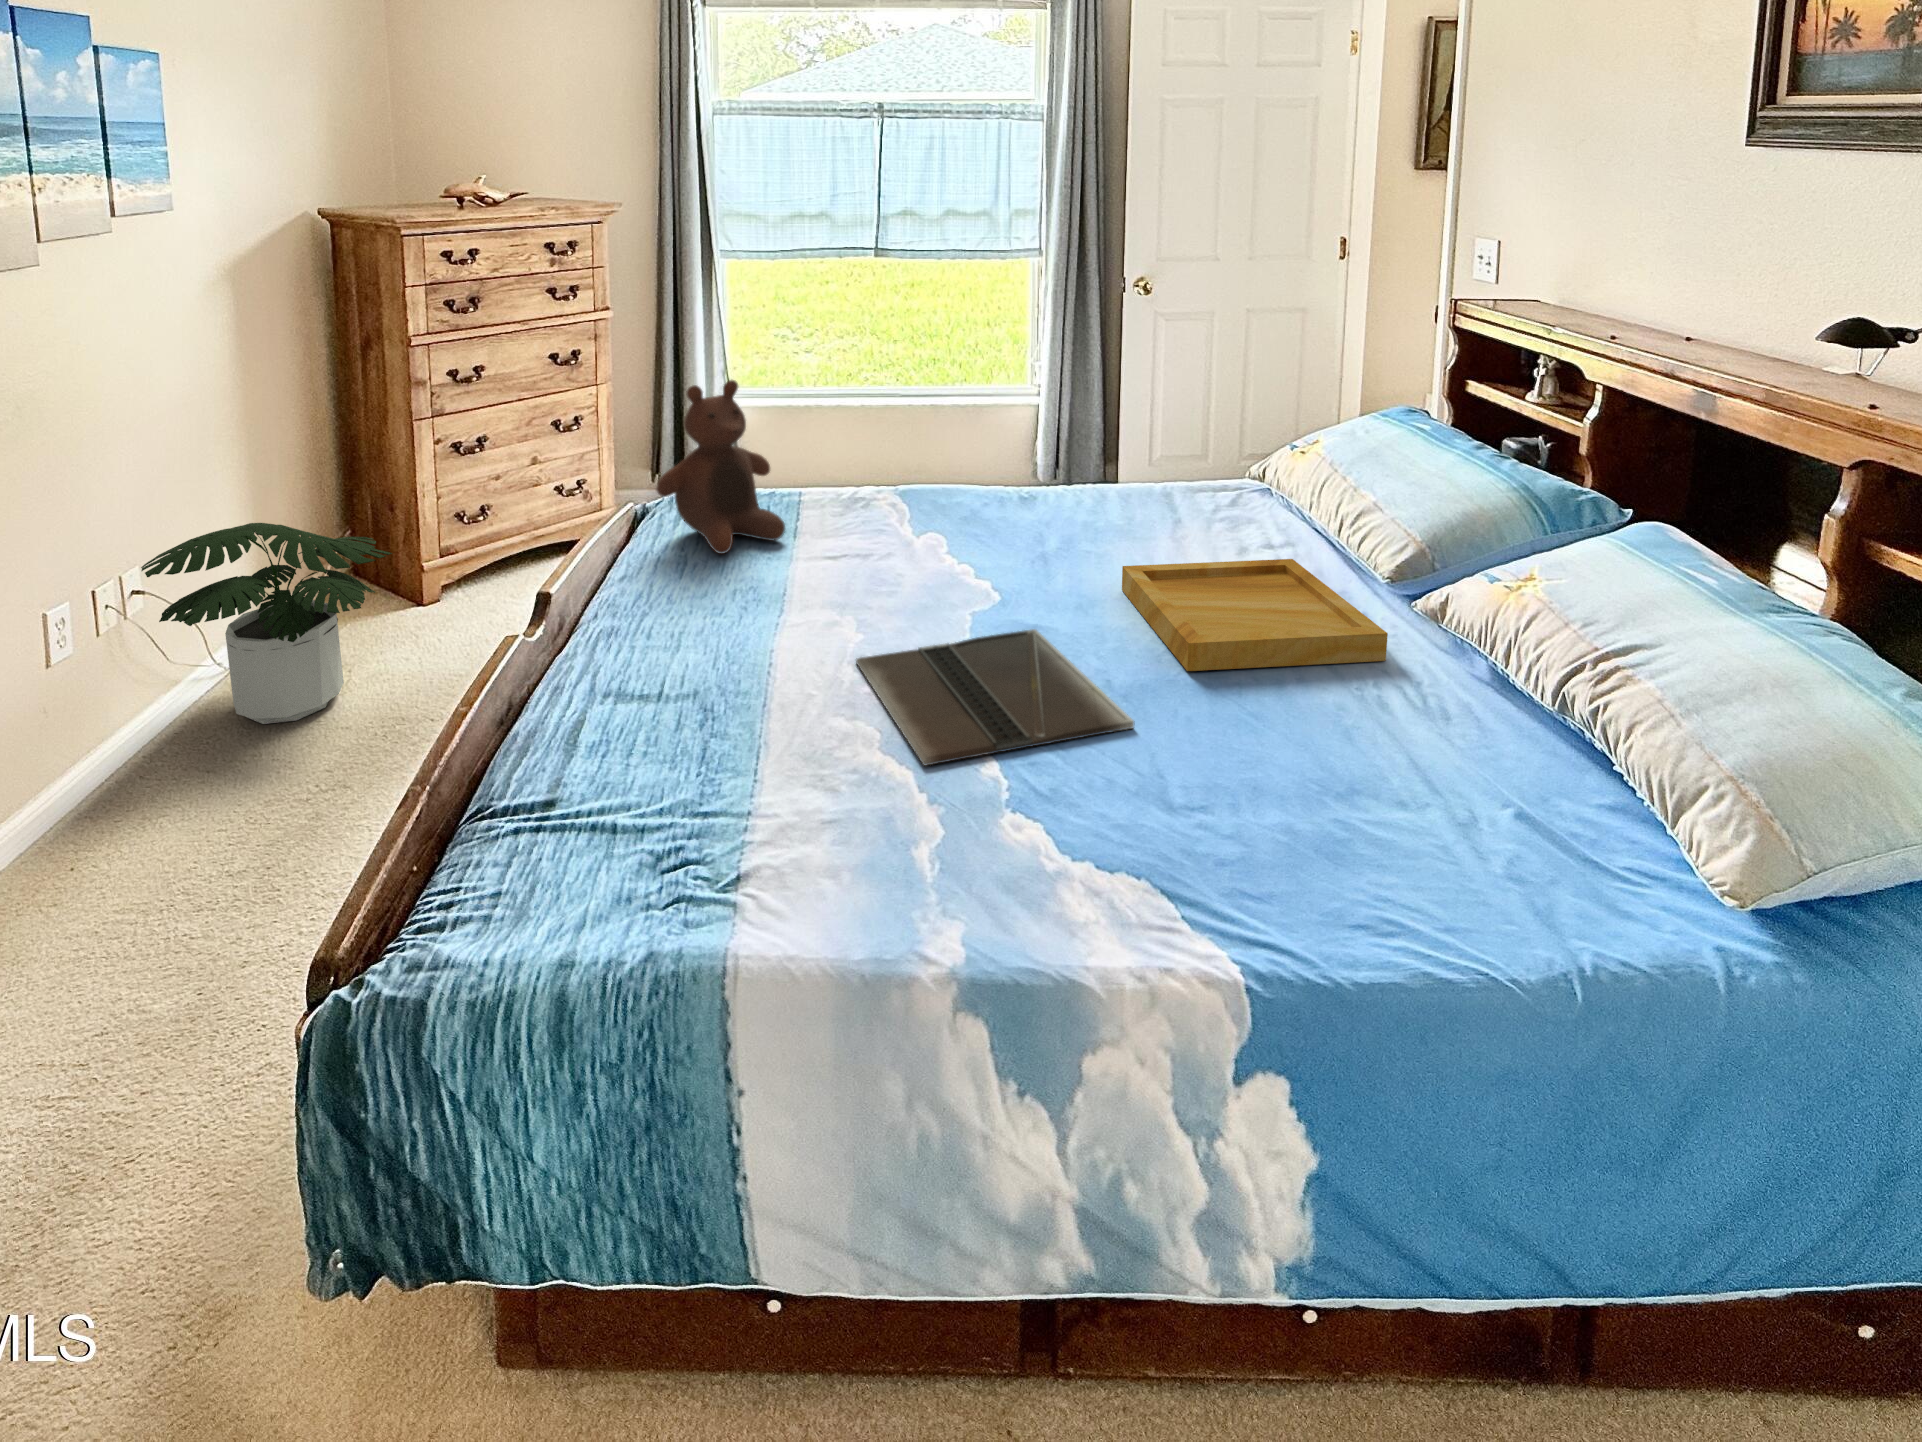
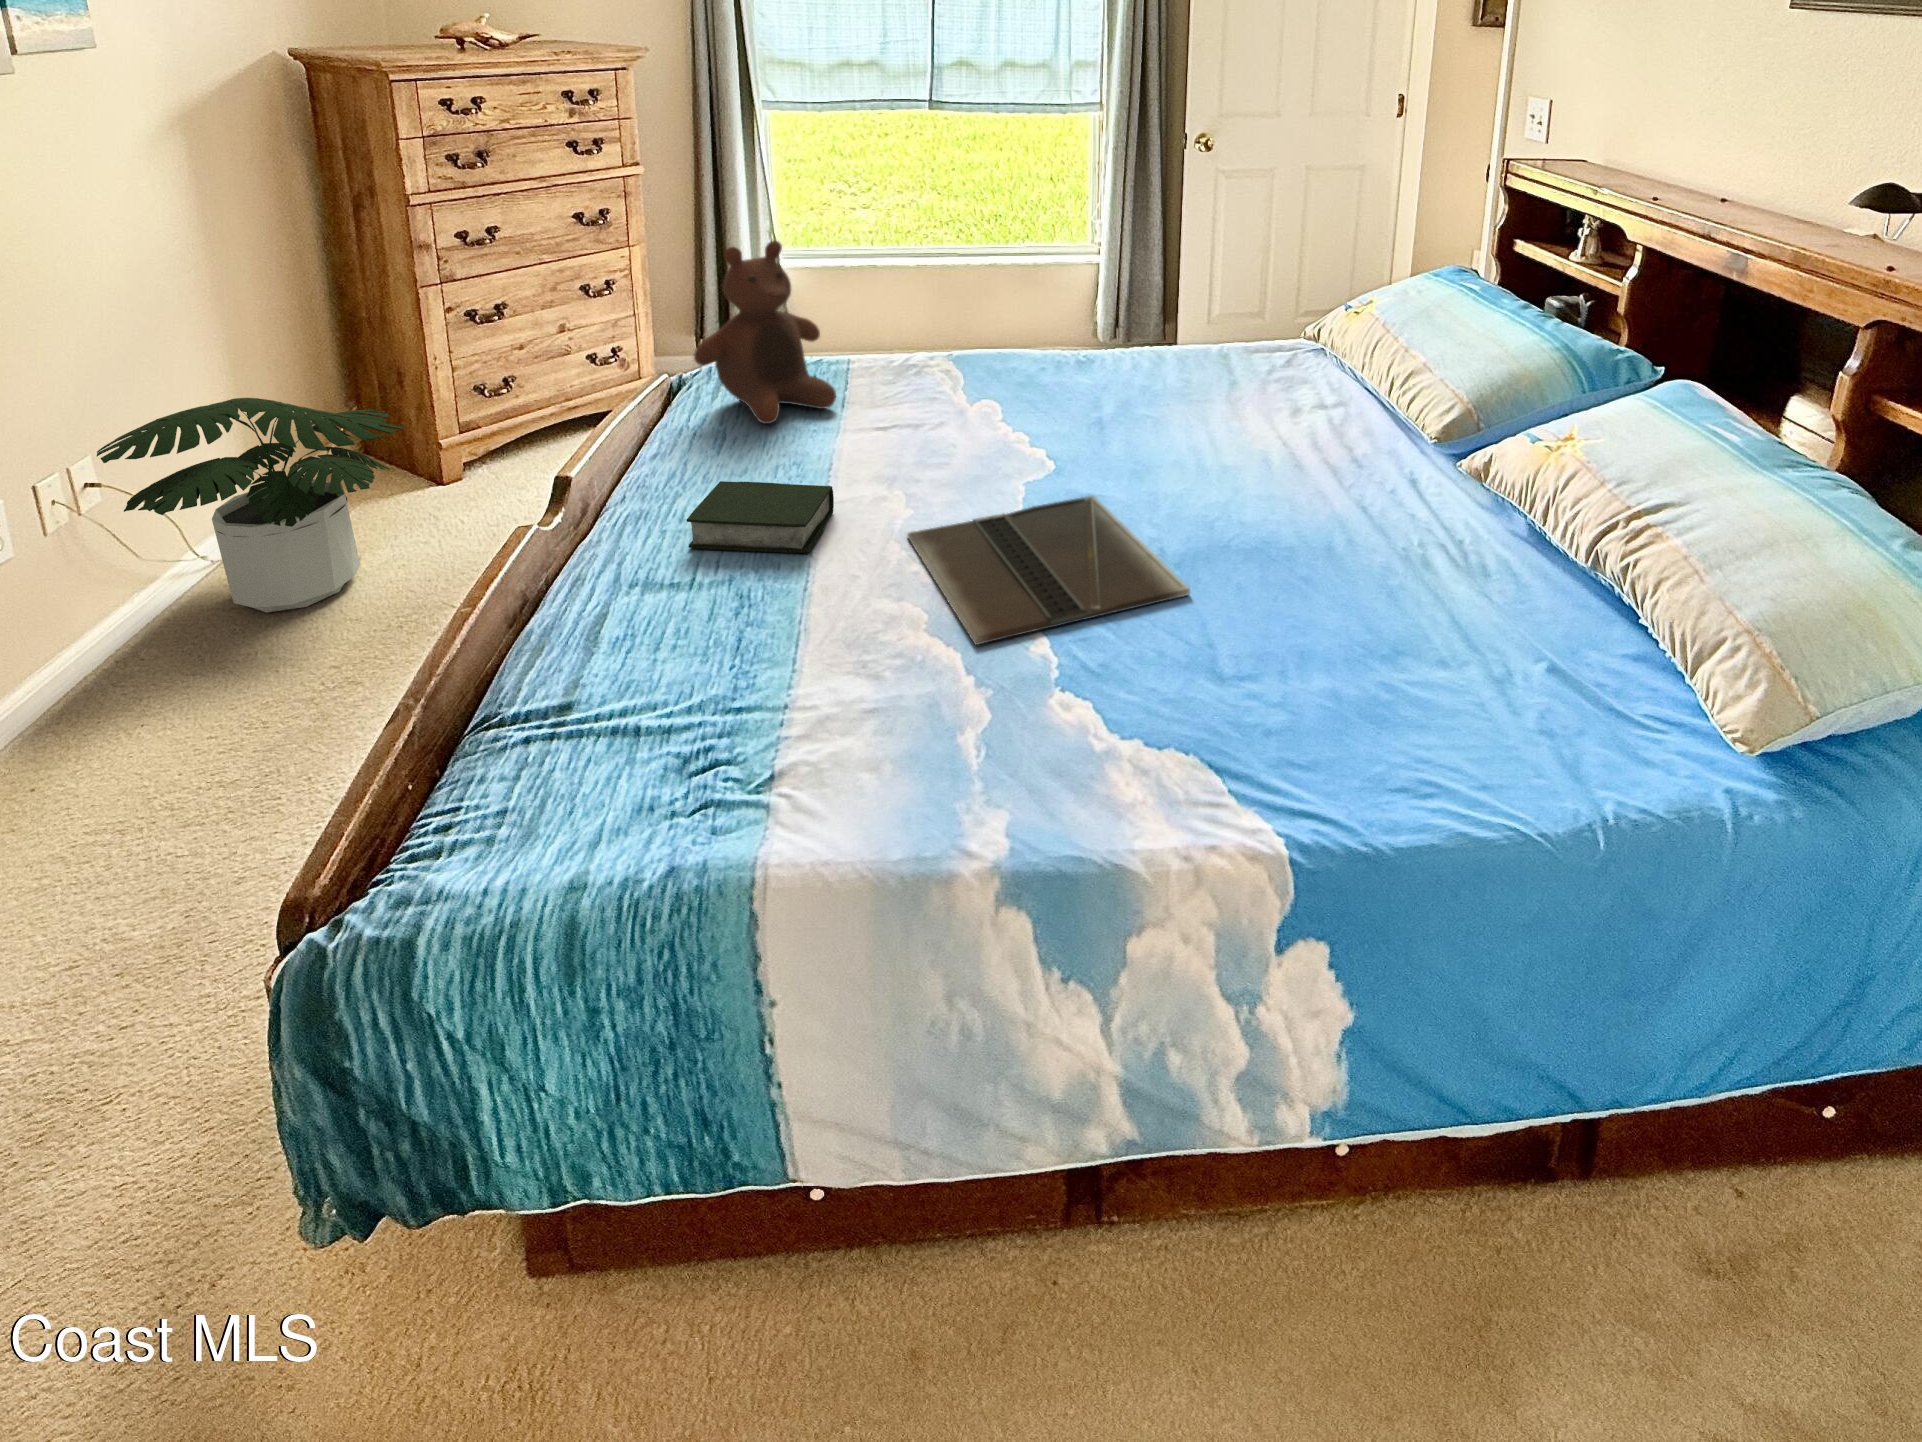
tray: present [1122,559,1388,671] -> none [1180,417,1434,534]
book: none [653,604,786,674] -> present [687,481,834,553]

